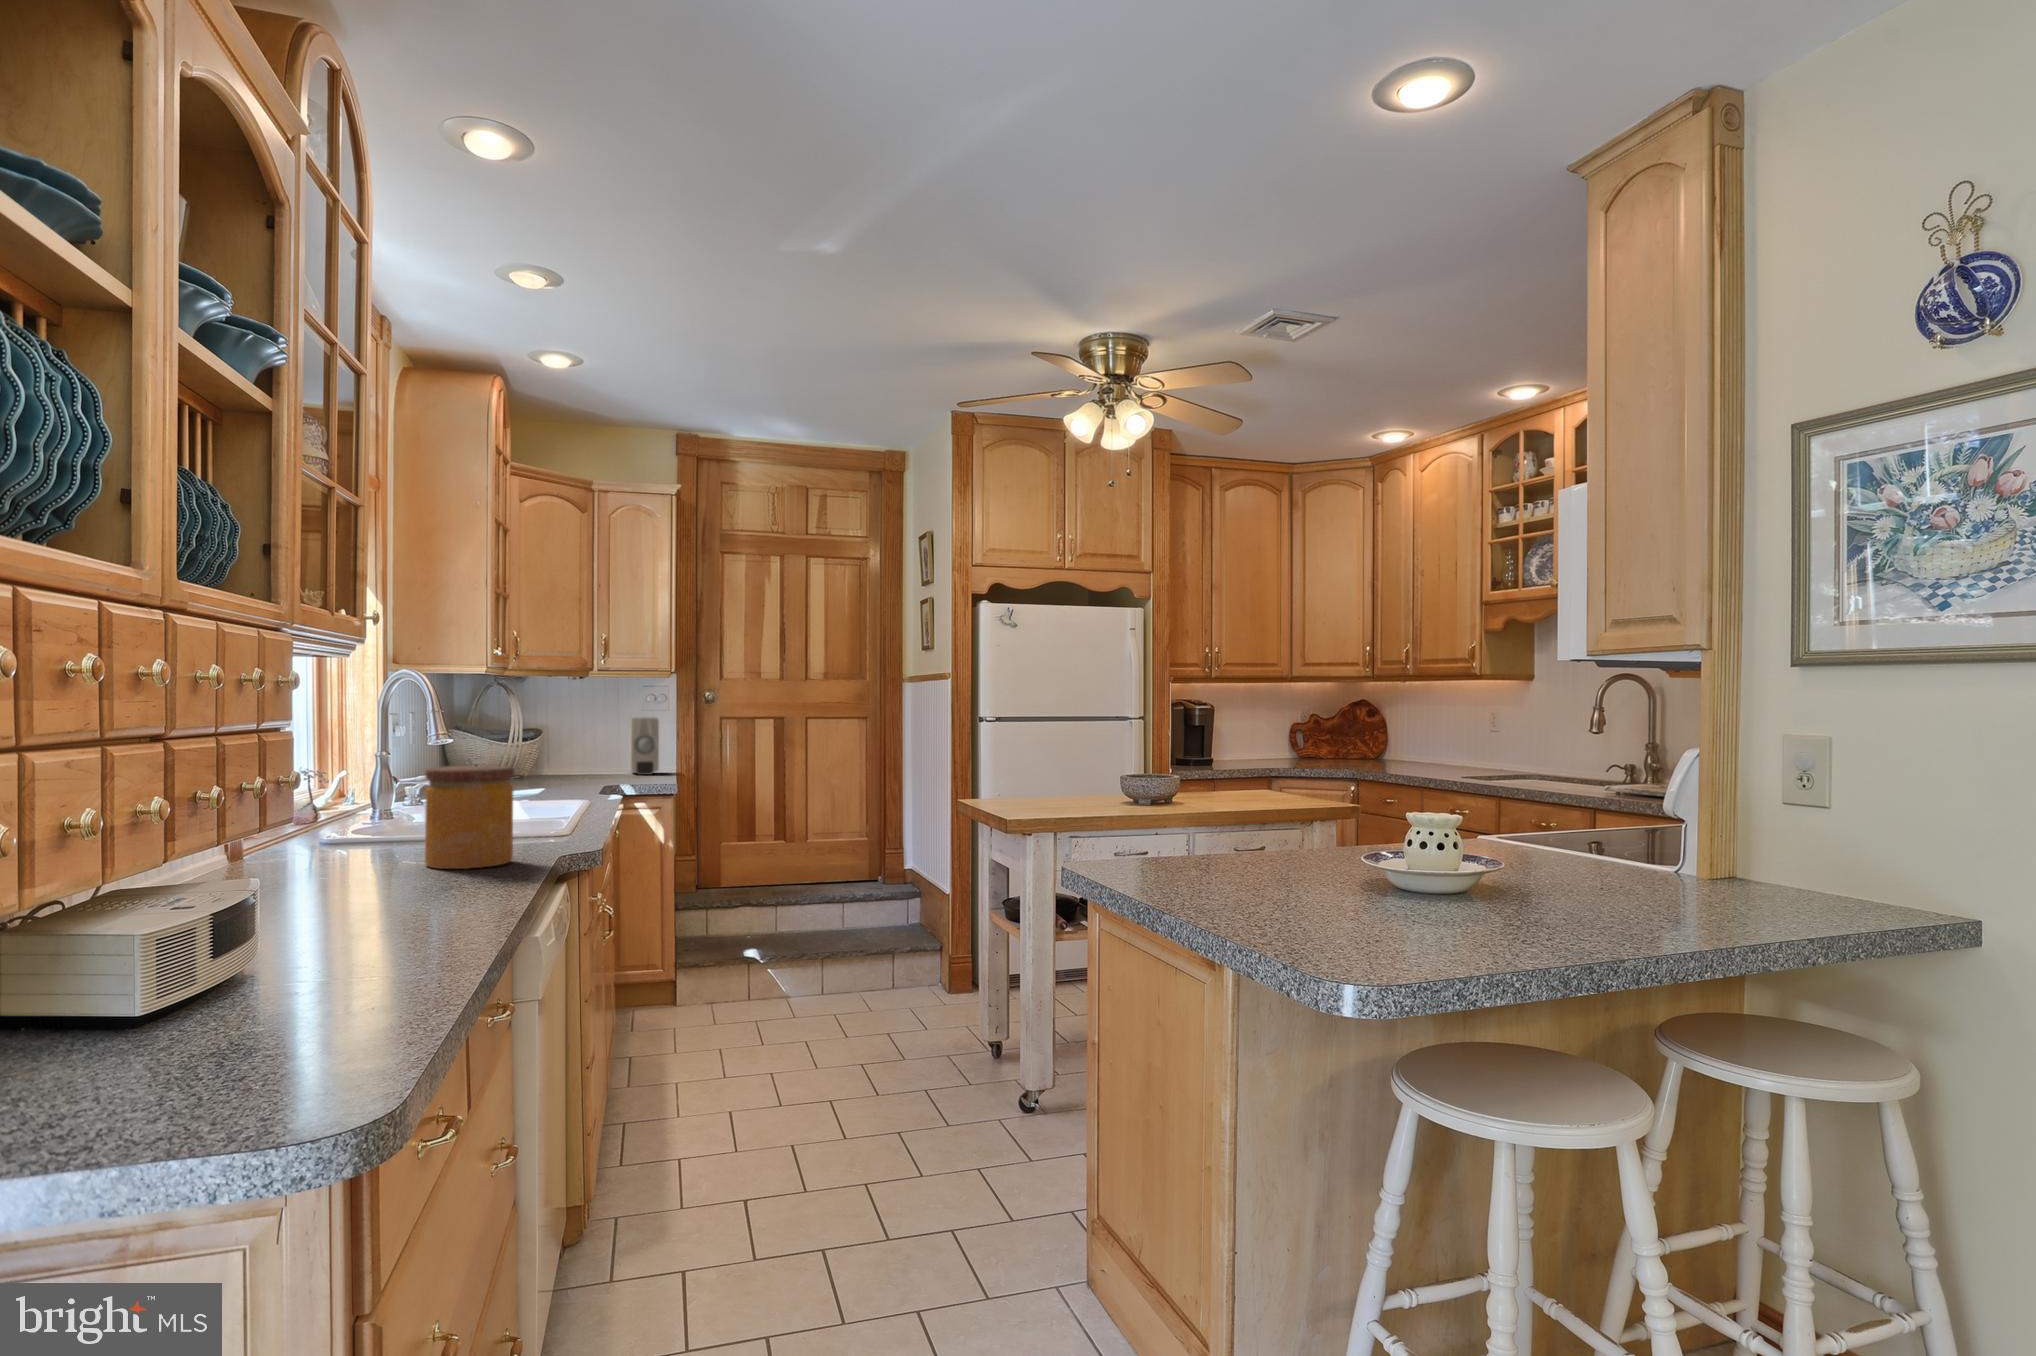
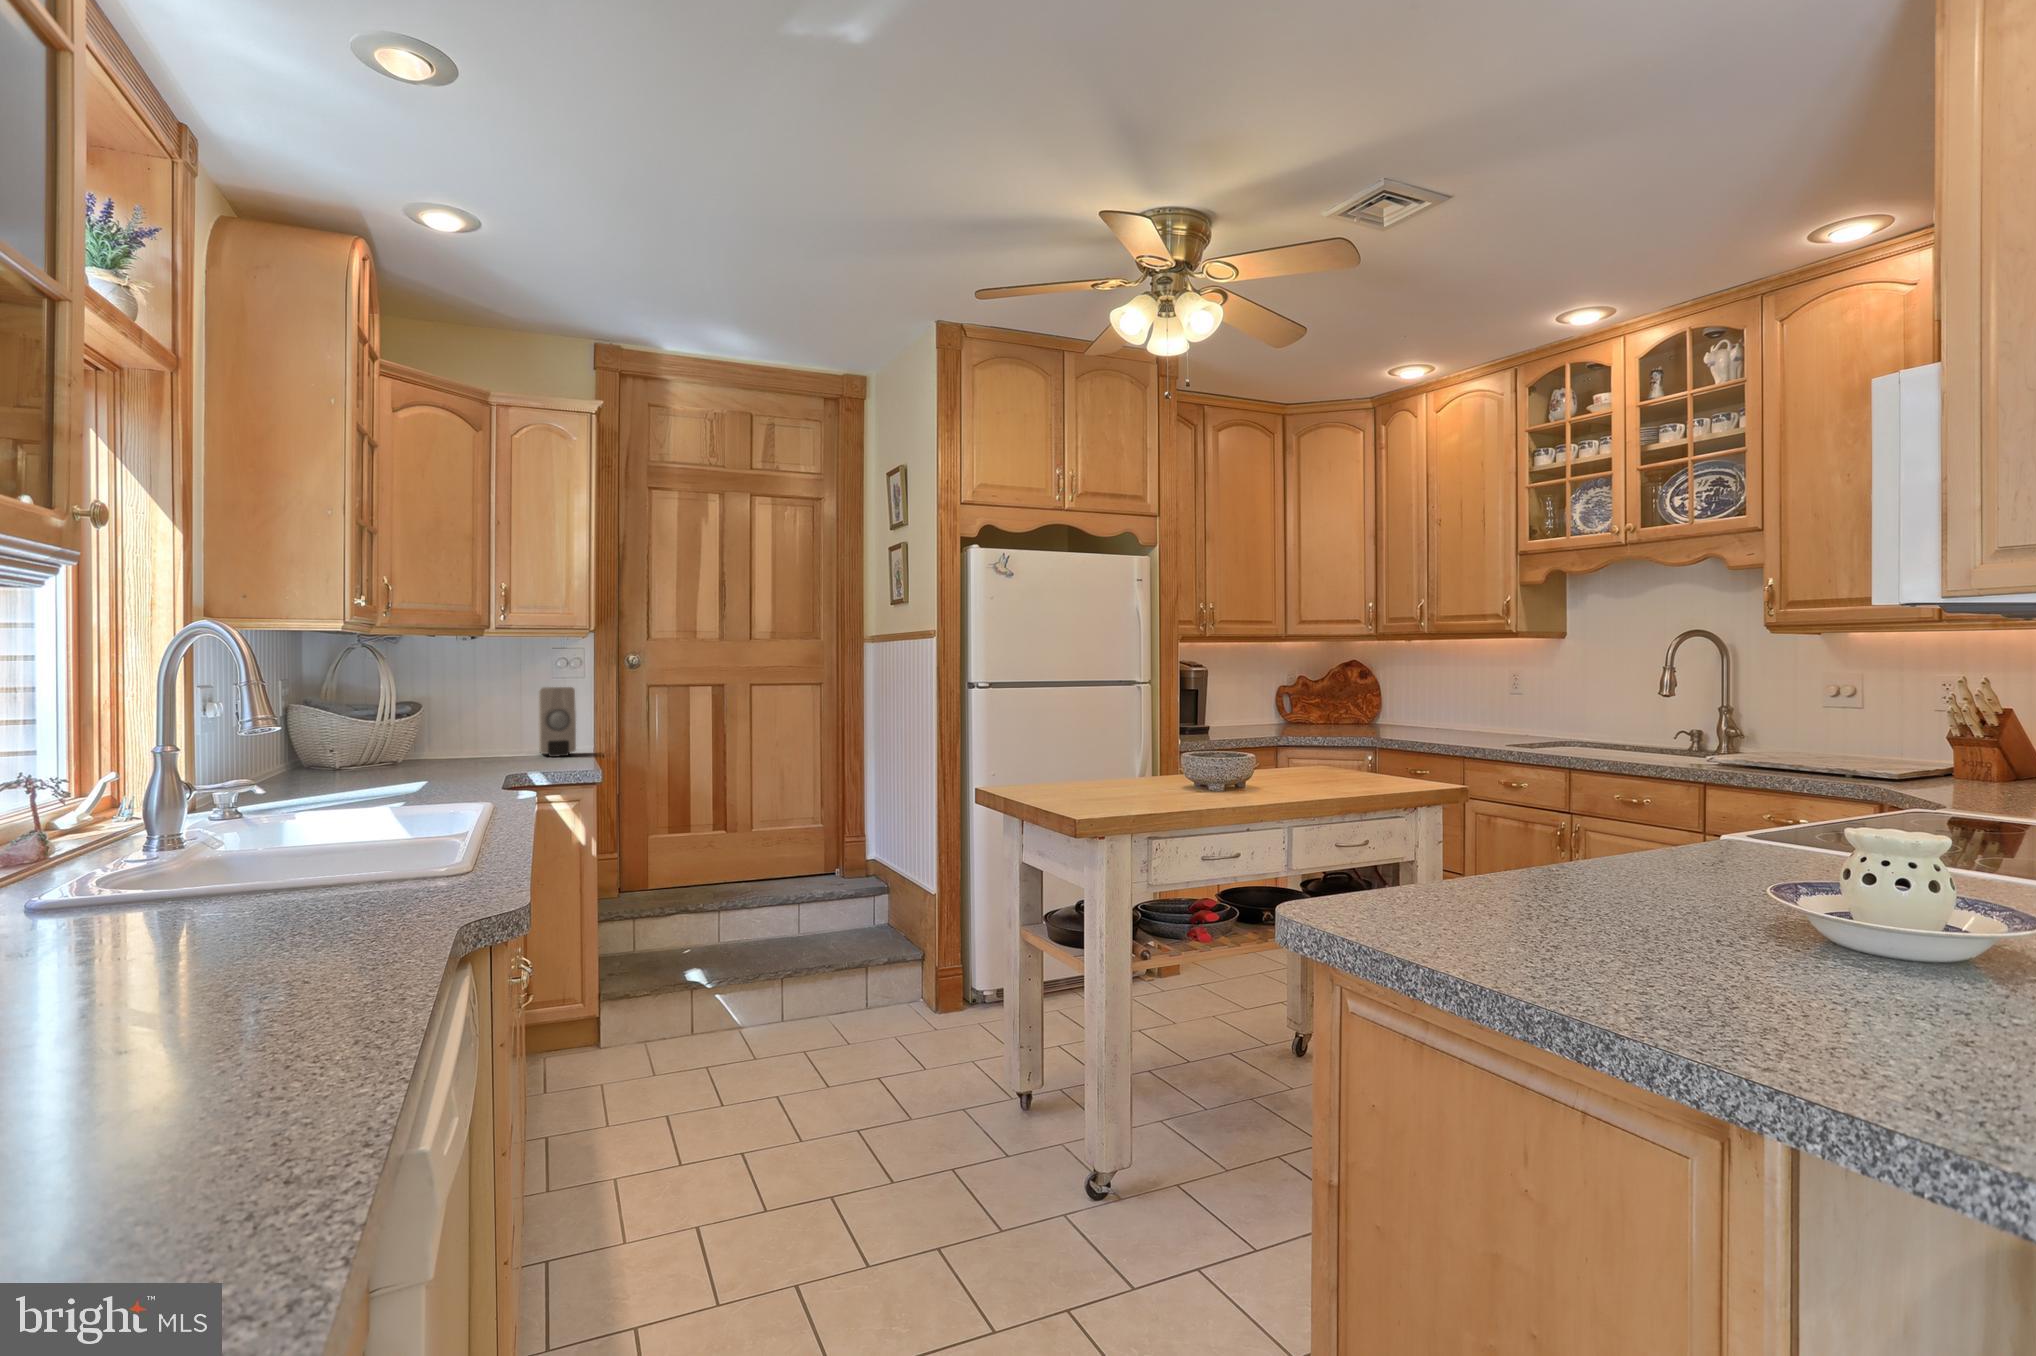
jar: present [425,765,514,869] -> none [188,775,361,969]

